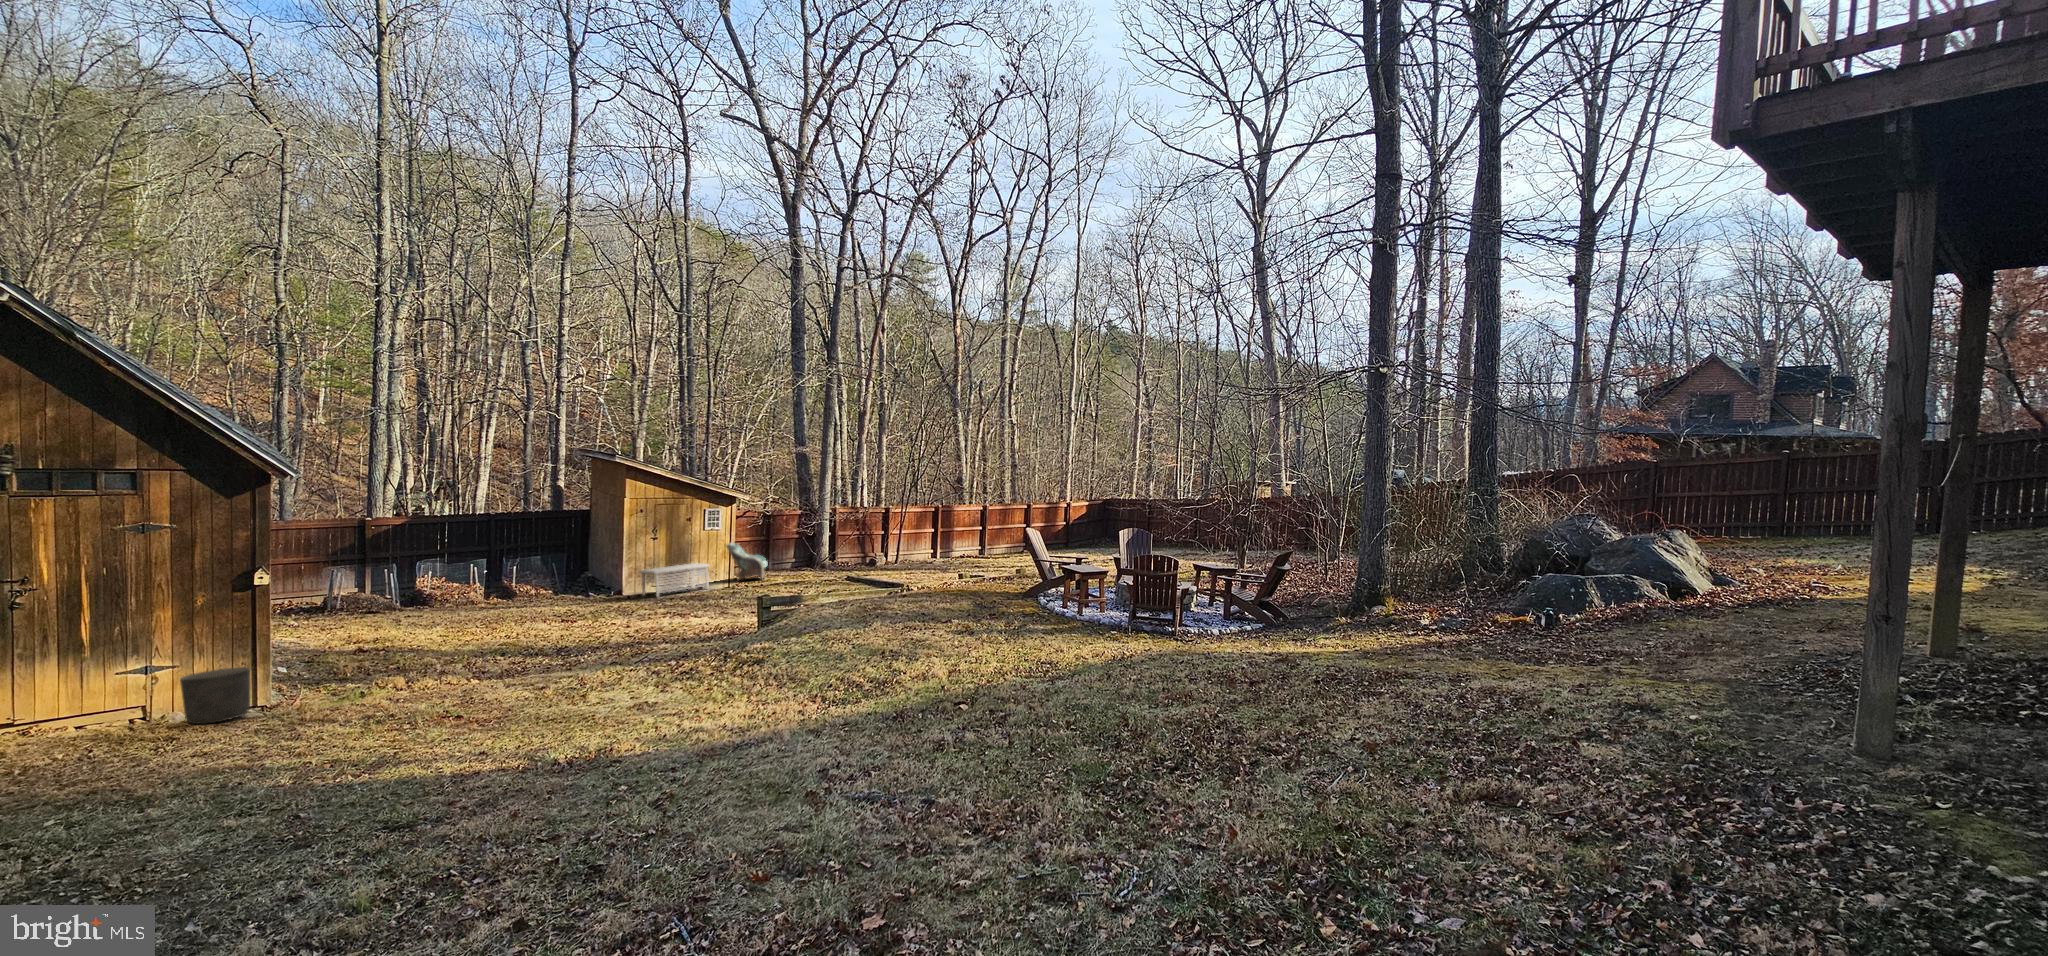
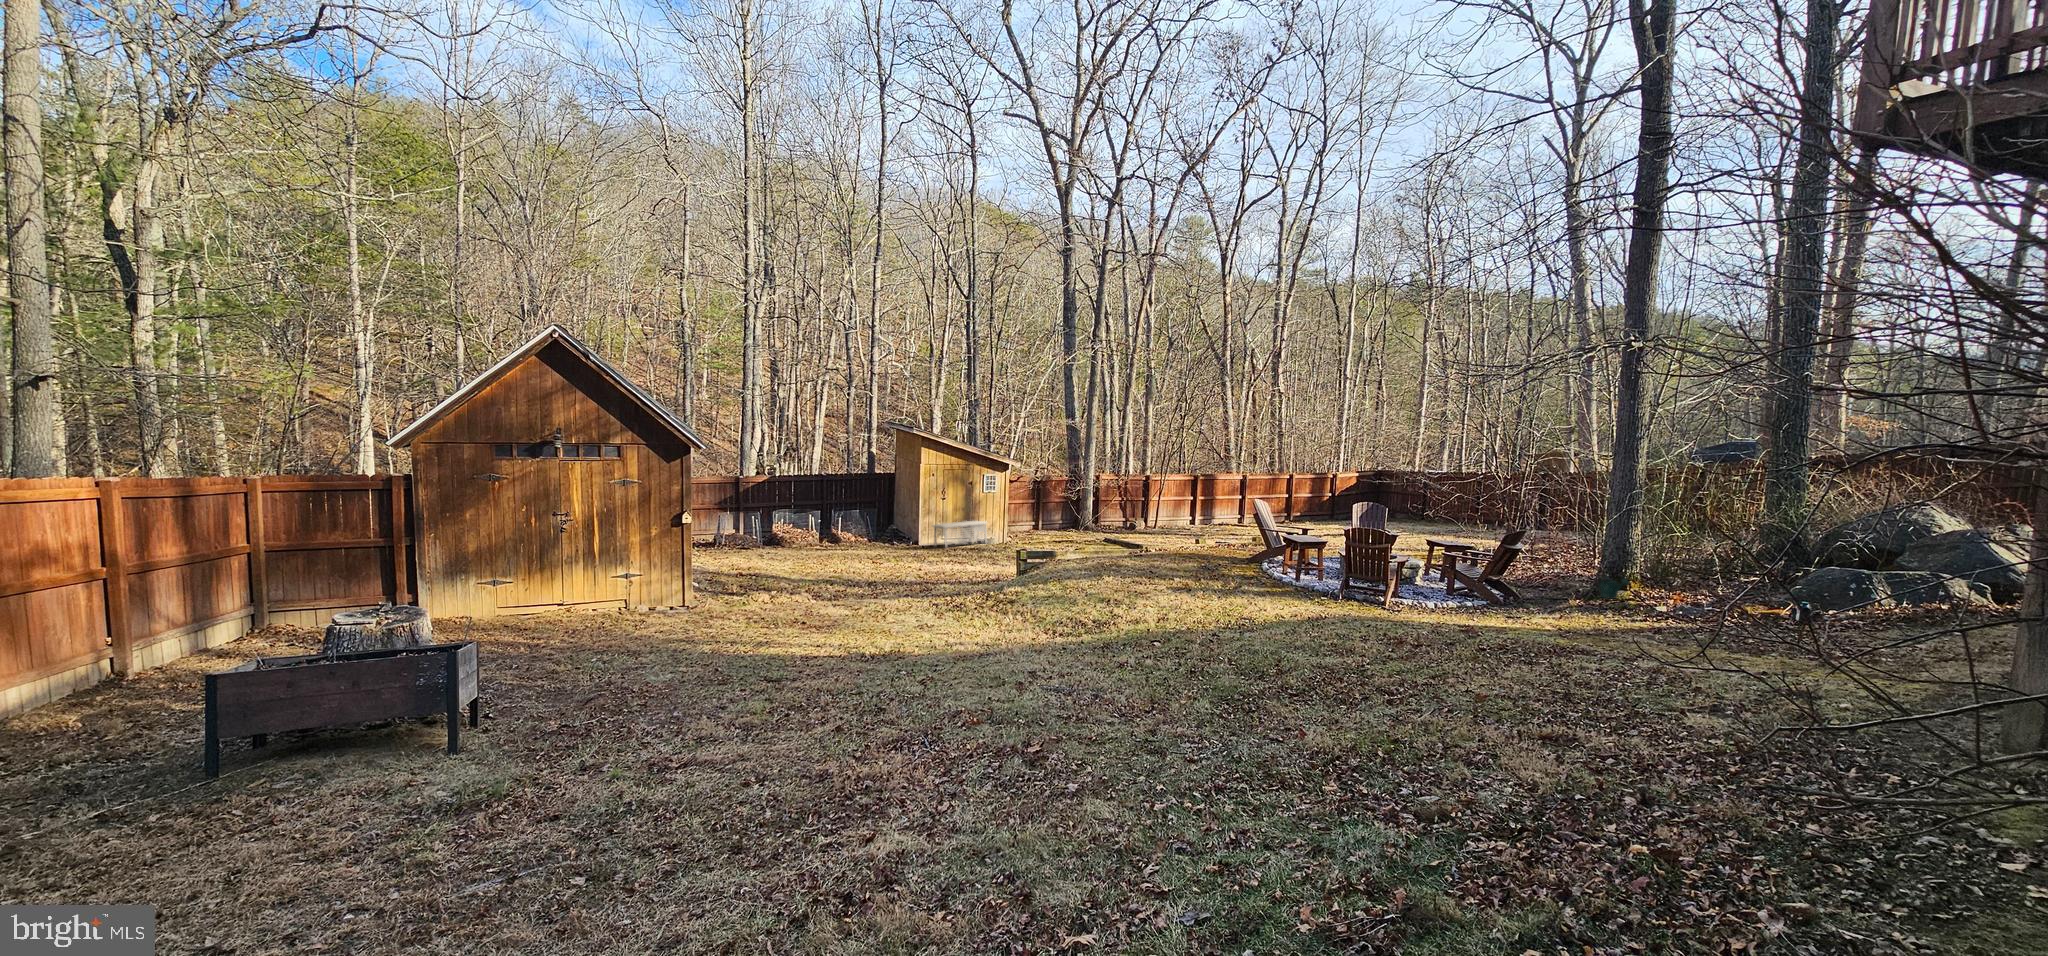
armchair: present [726,543,768,579] -> none [1001,504,1037,539]
watering can: none [1376,593,1407,616] -> present [1598,576,1628,599]
planter: present [180,667,250,724] -> none [645,578,682,613]

